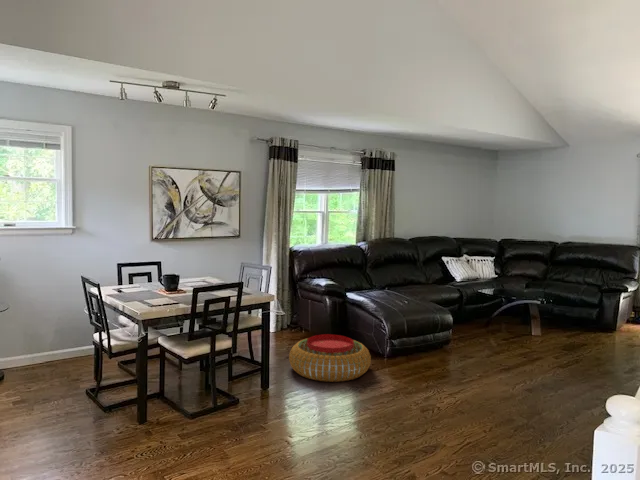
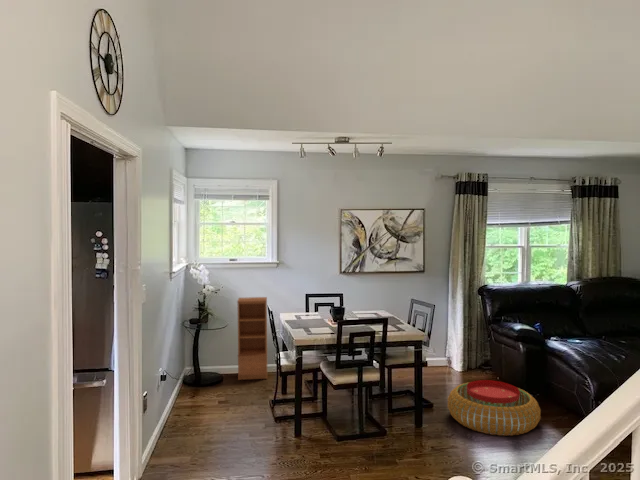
bookcase: none [22,270,69,376] -> present [238,297,267,380]

